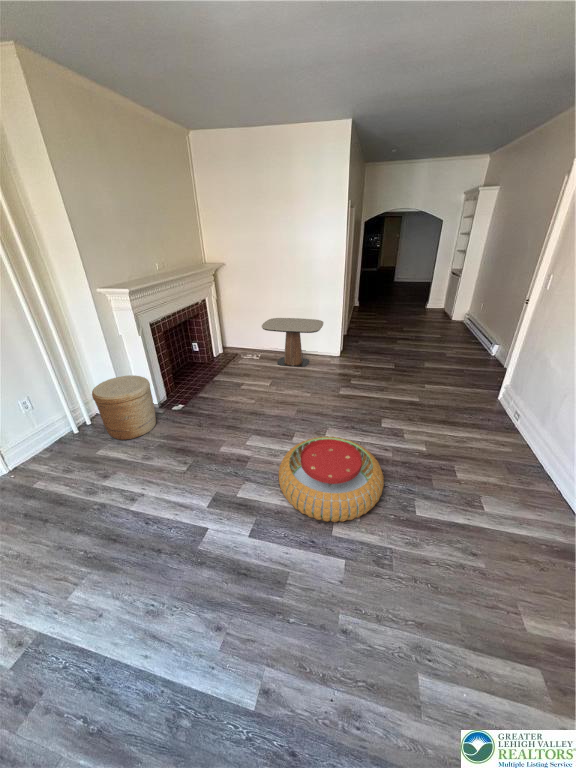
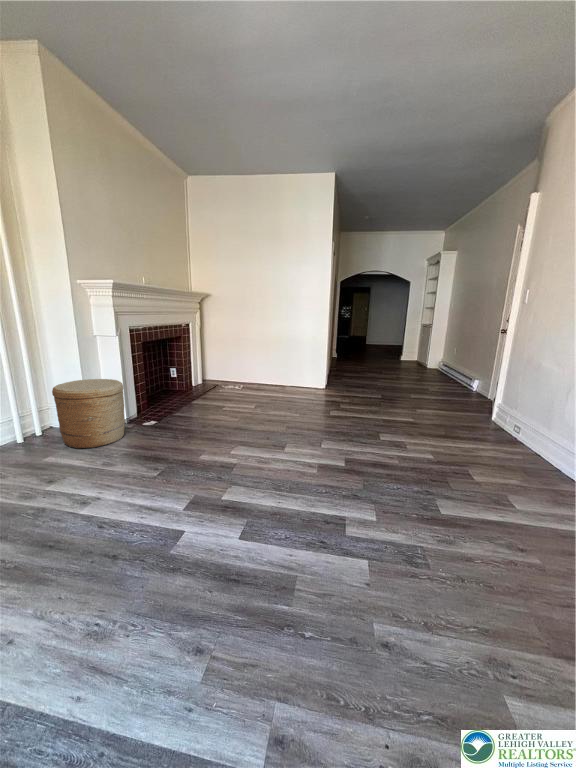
side table: present [262,318,323,367] -> none [246,350,308,396]
pouf: present [279,437,384,522] -> none [273,435,398,520]

